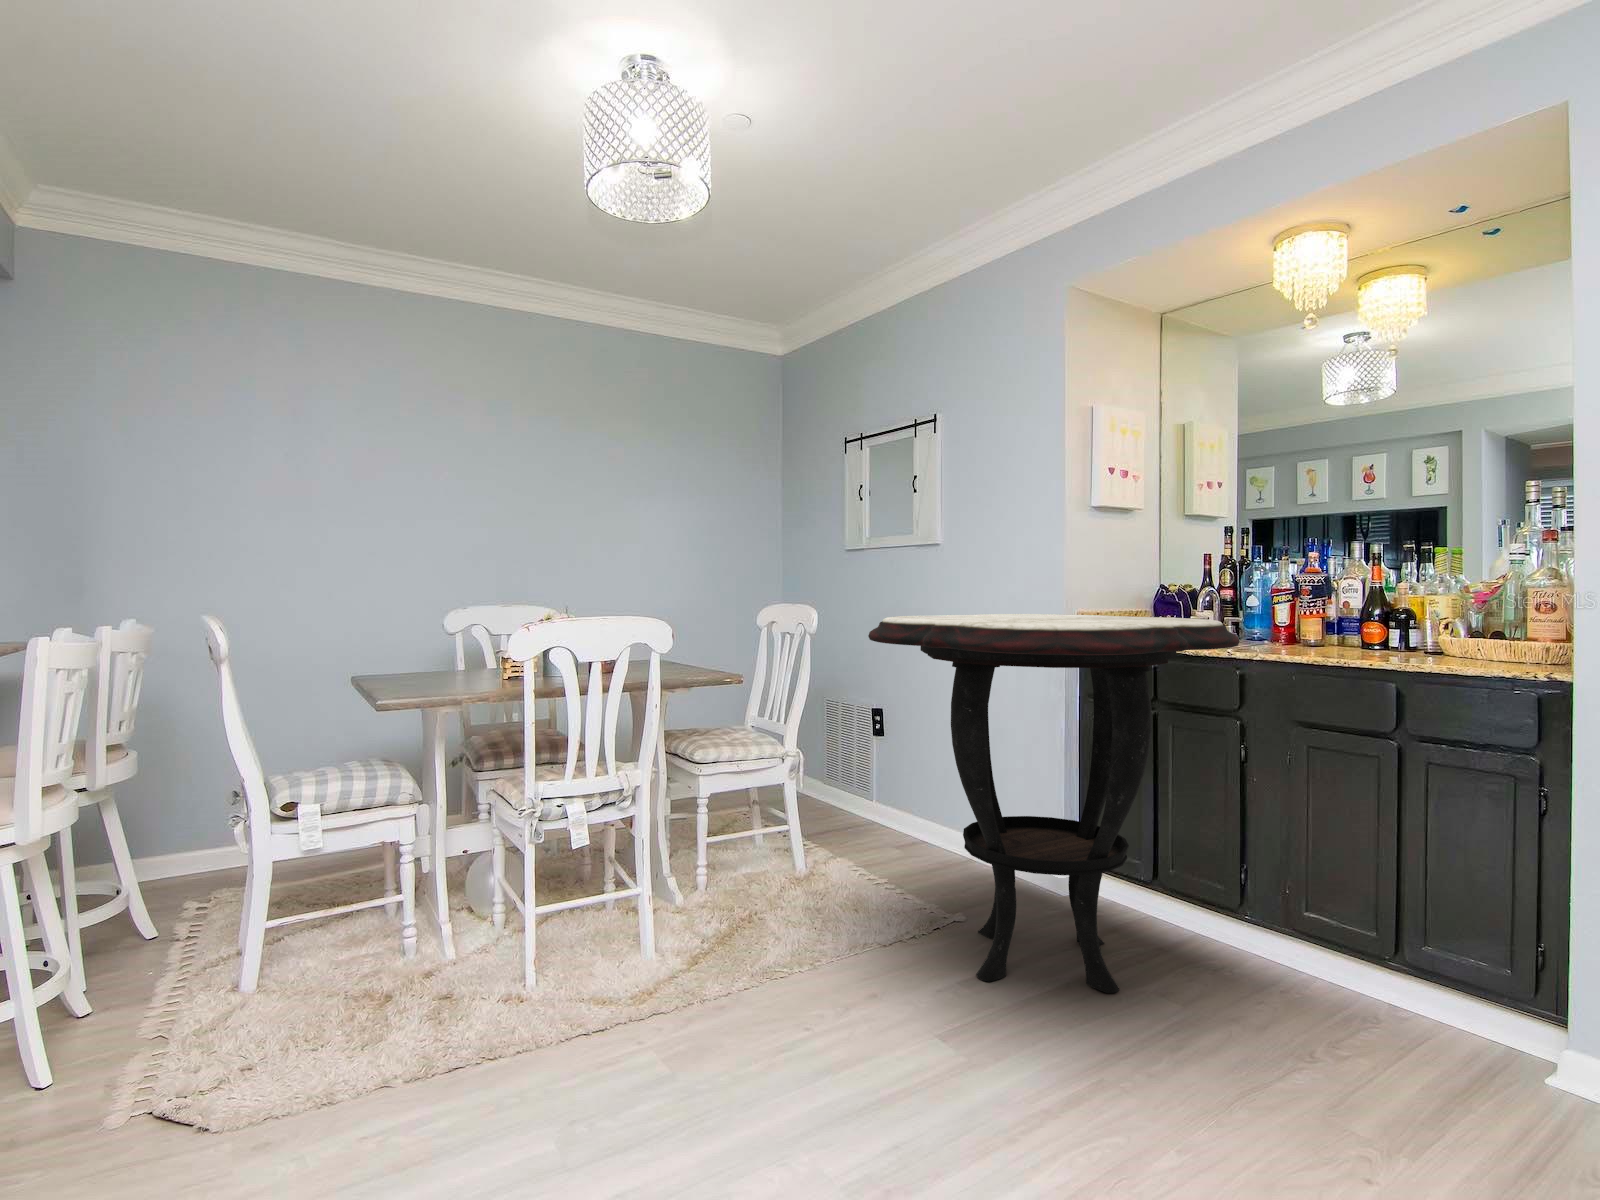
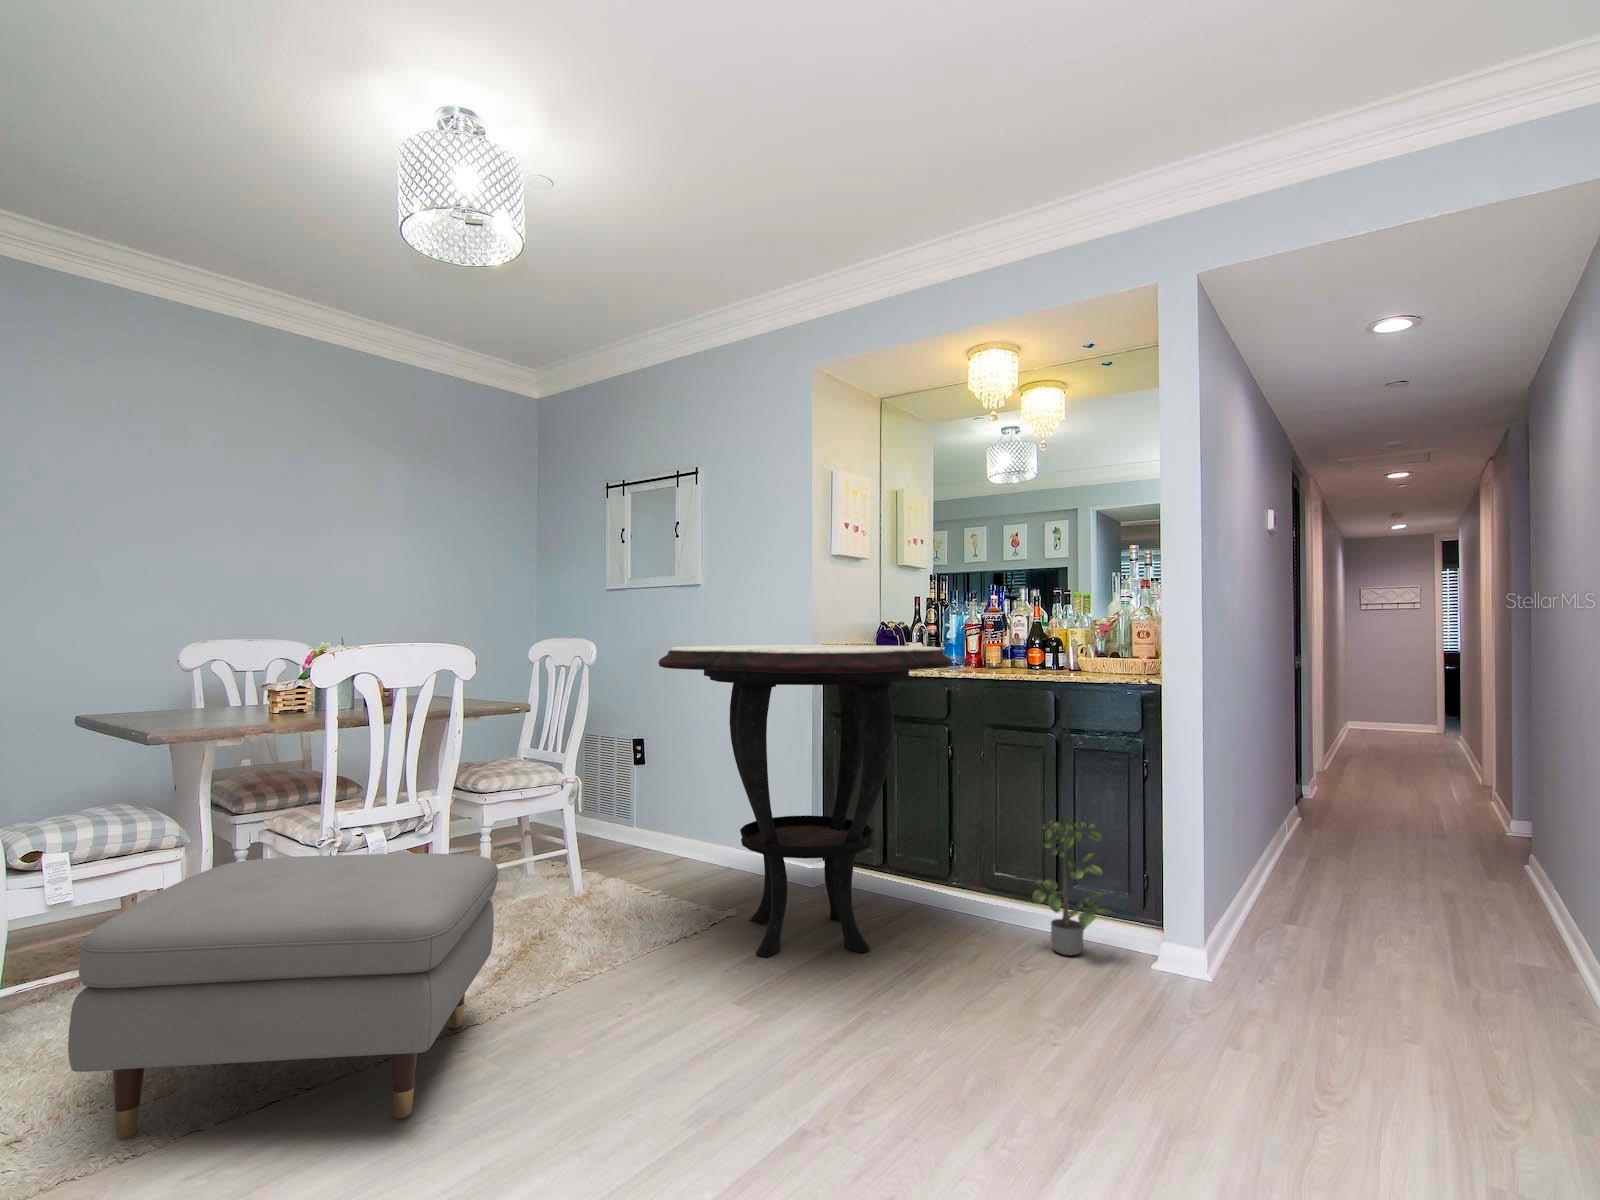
ottoman: none [288,823,682,1109] -> present [68,853,498,1138]
potted plant: none [1350,853,1486,1043] -> present [1032,819,1113,955]

